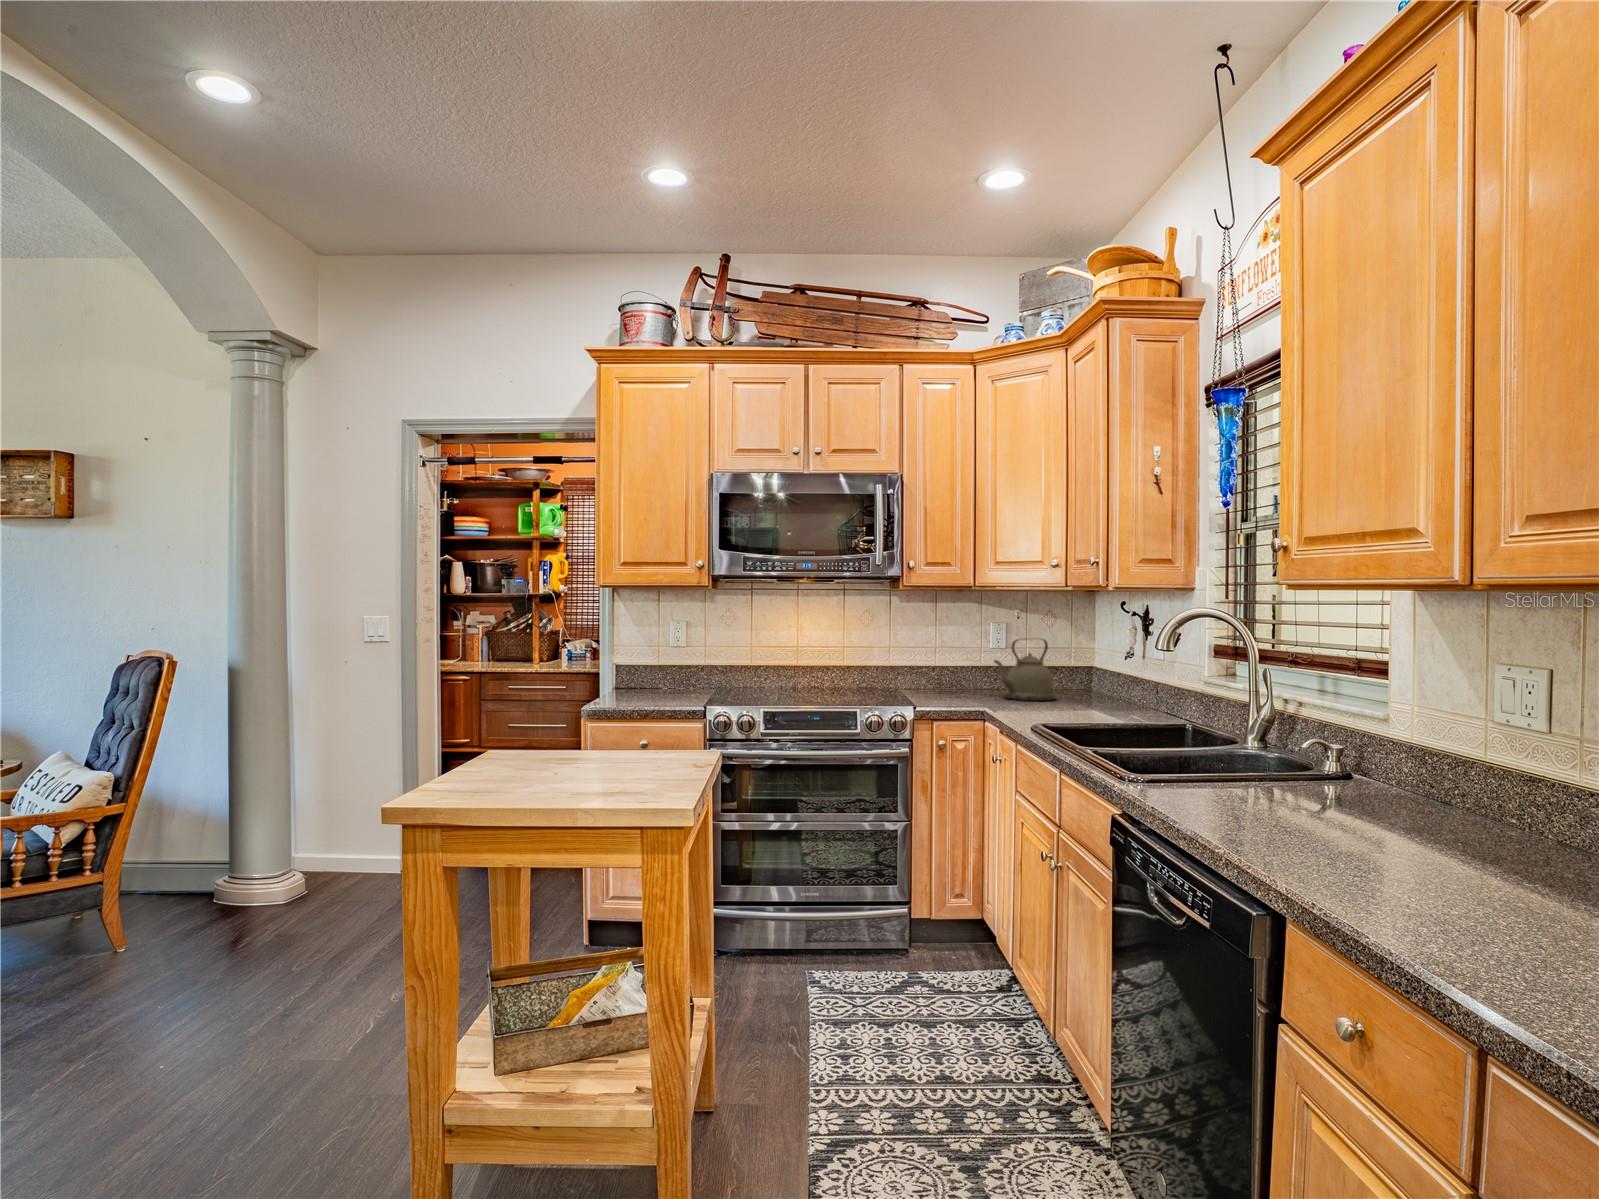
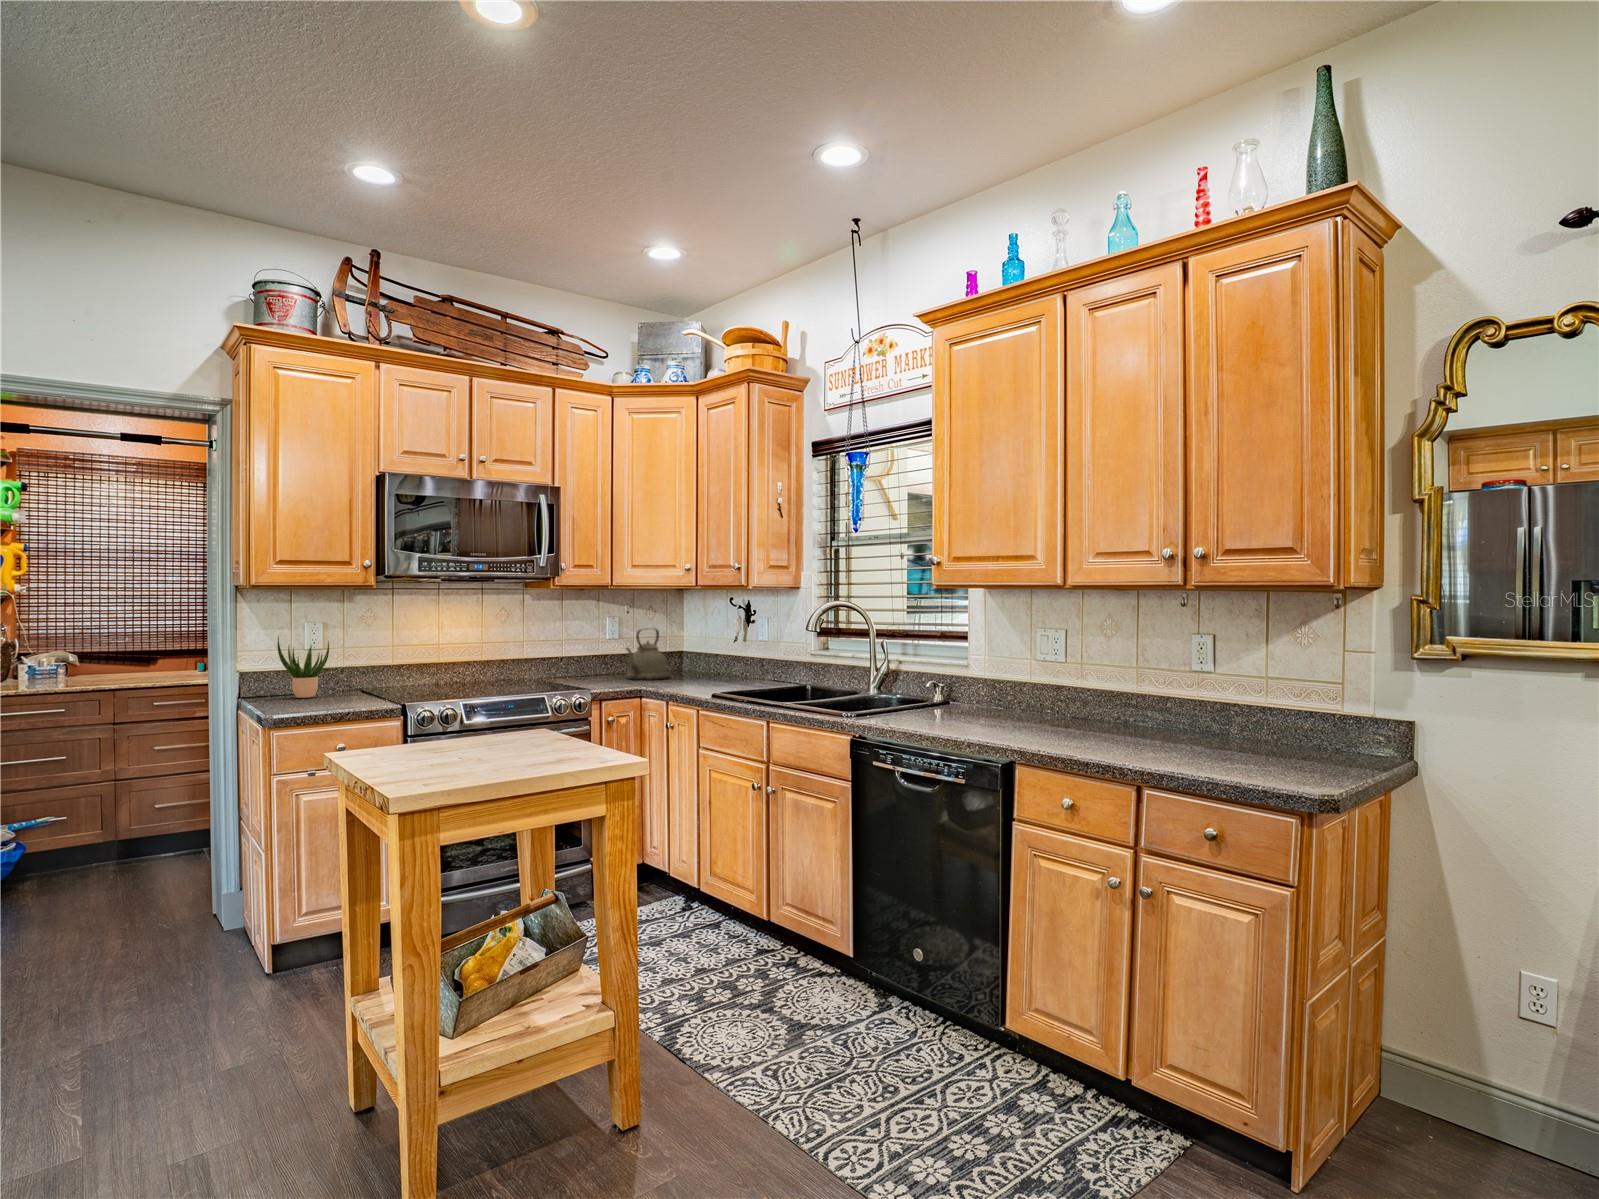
potted plant: none [646,632,688,691] -> present [278,636,329,698]

